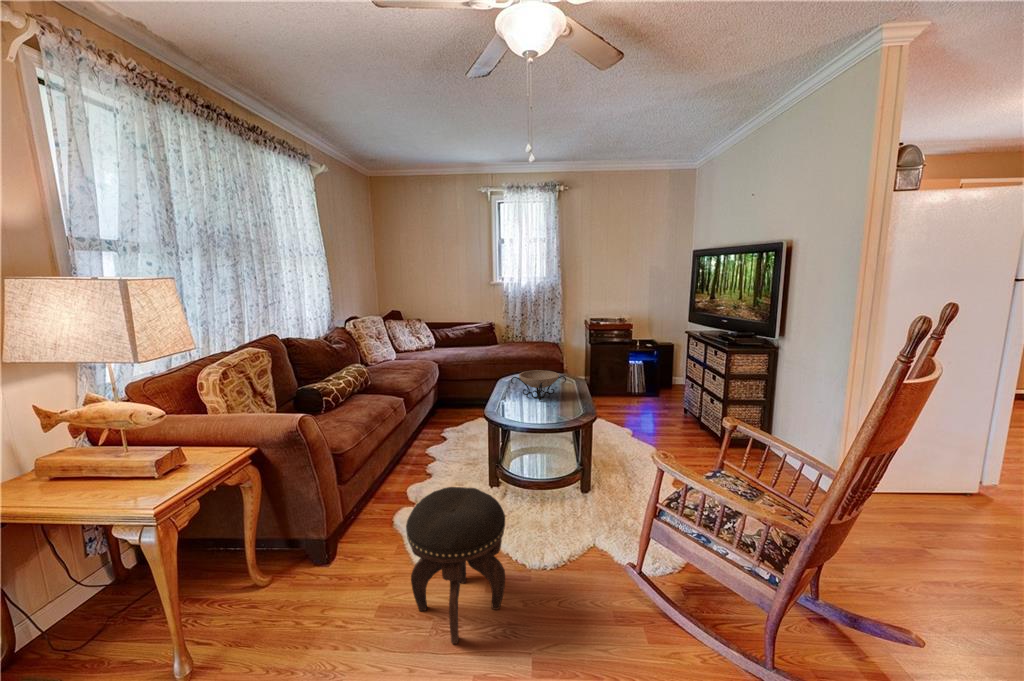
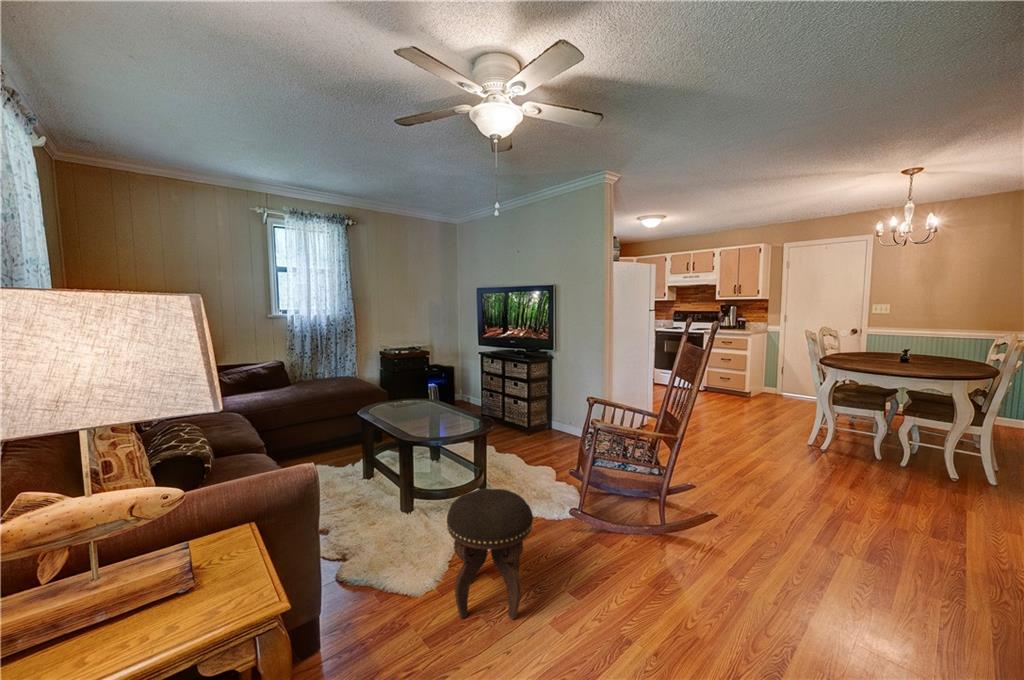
decorative bowl: present [511,370,566,401] -> none [406,392,449,420]

